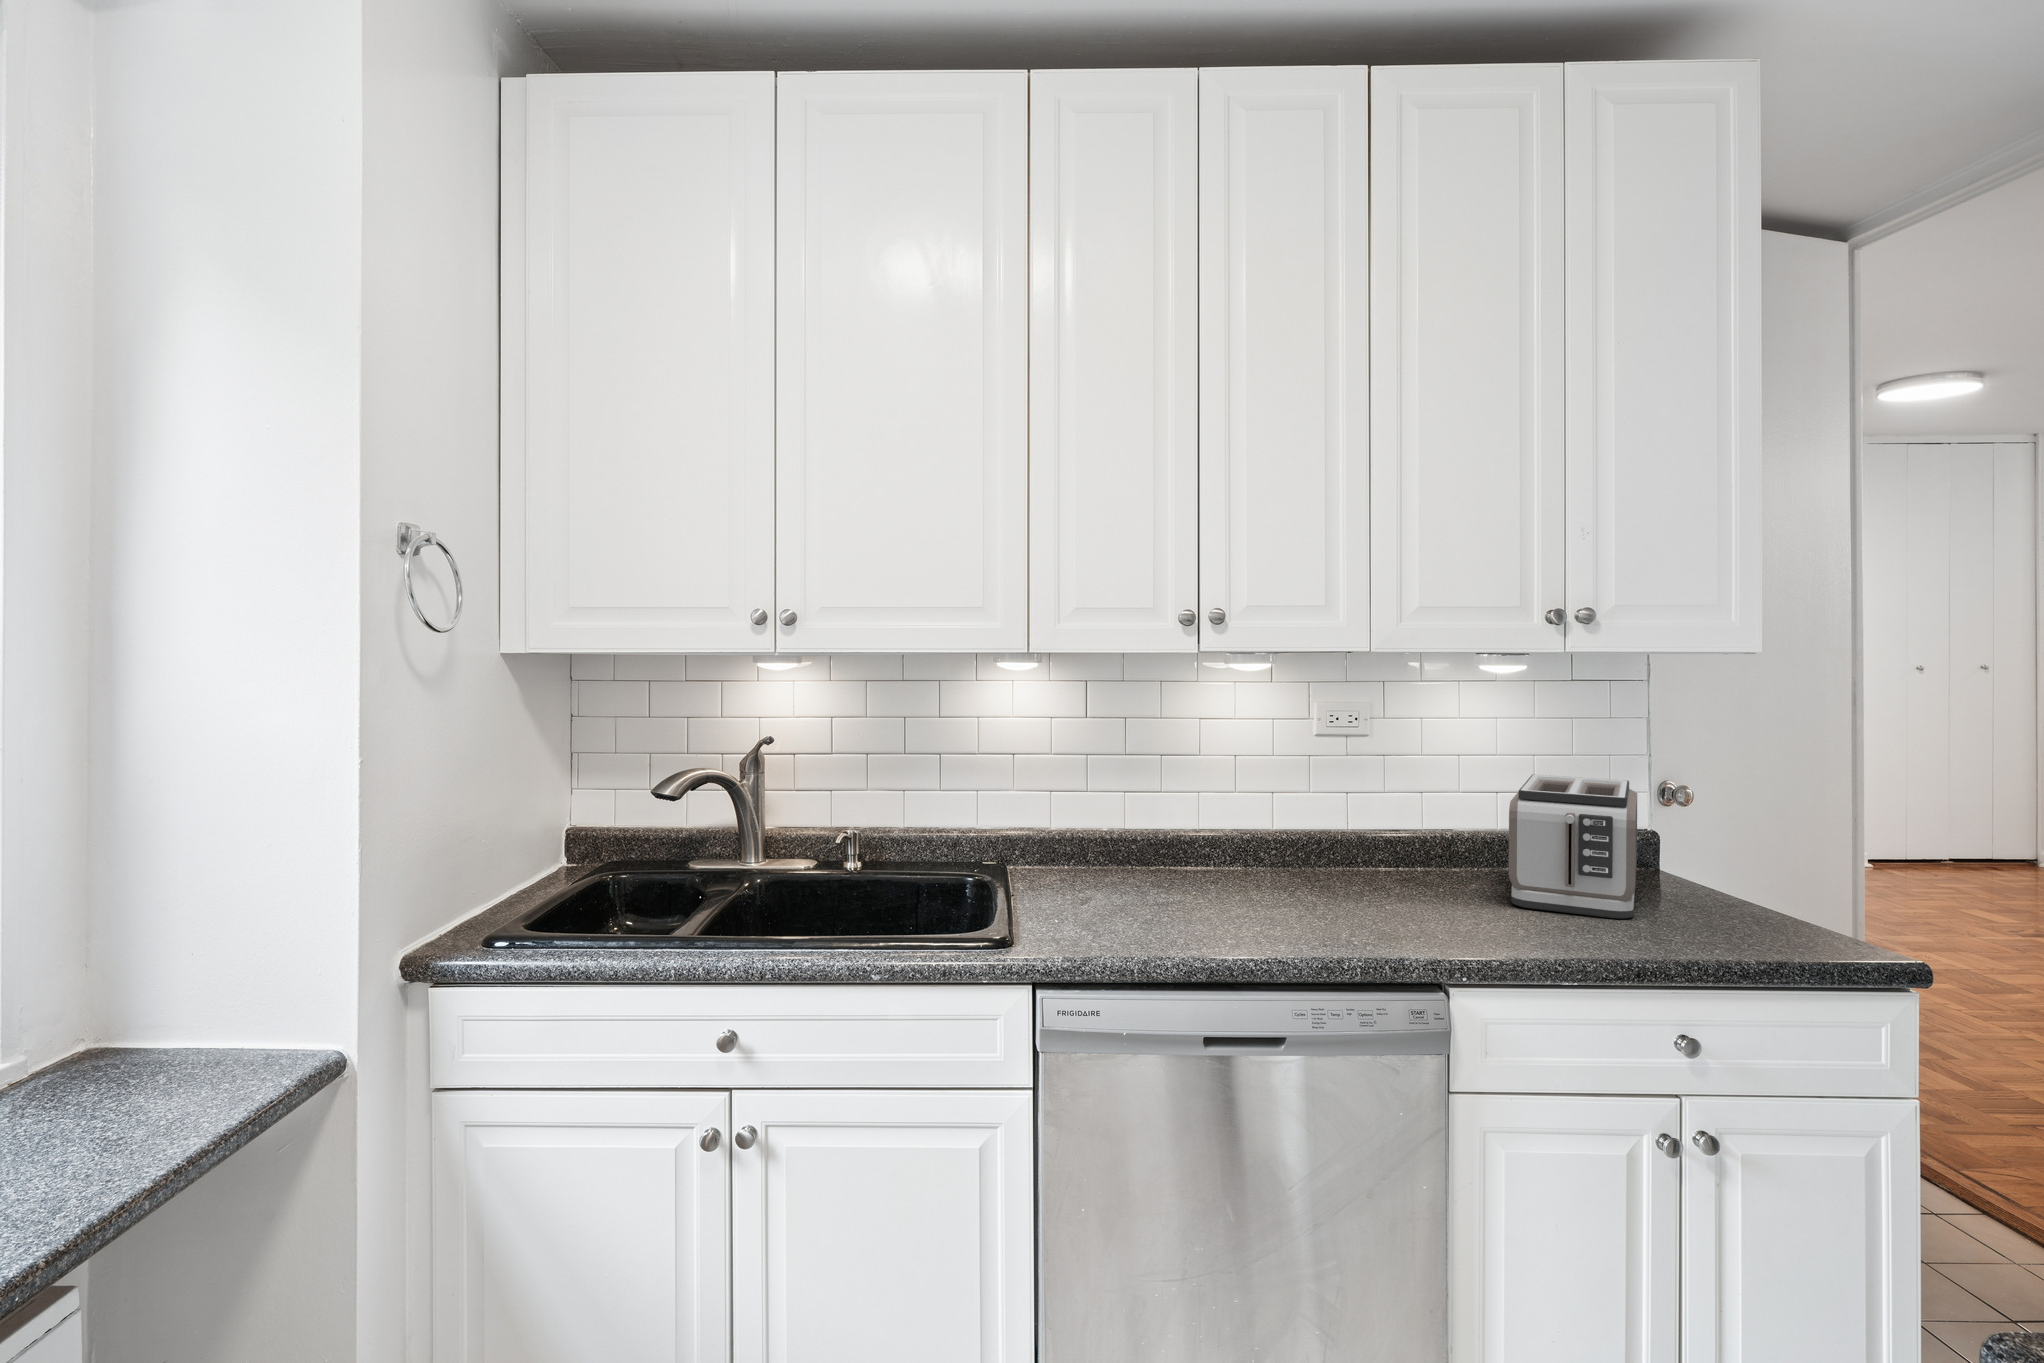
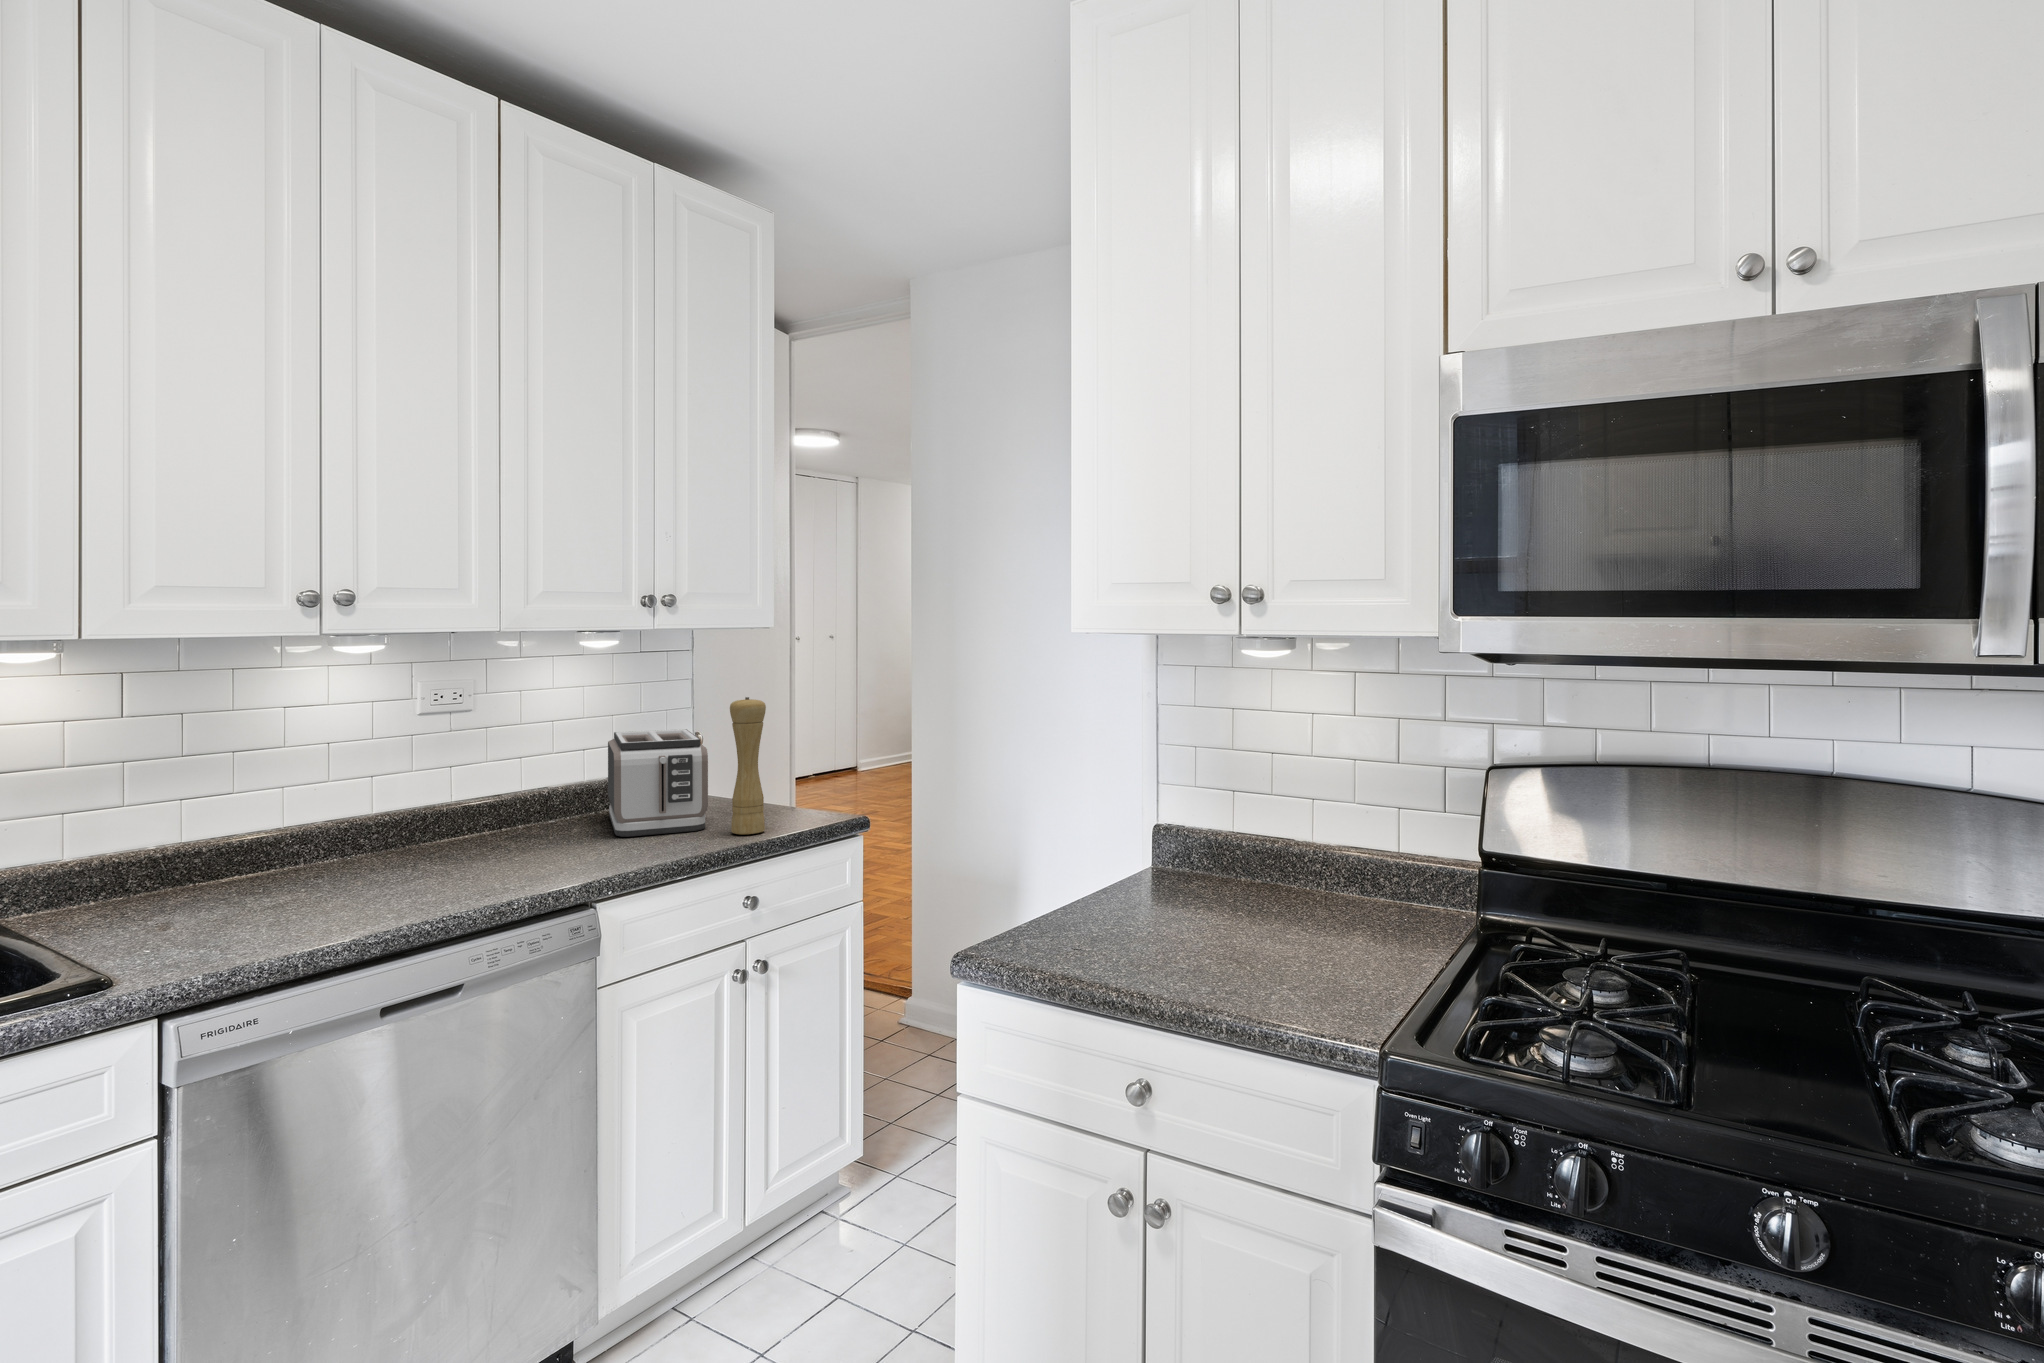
pepper mill: none [1662,748,1718,941] -> present [730,697,766,834]

